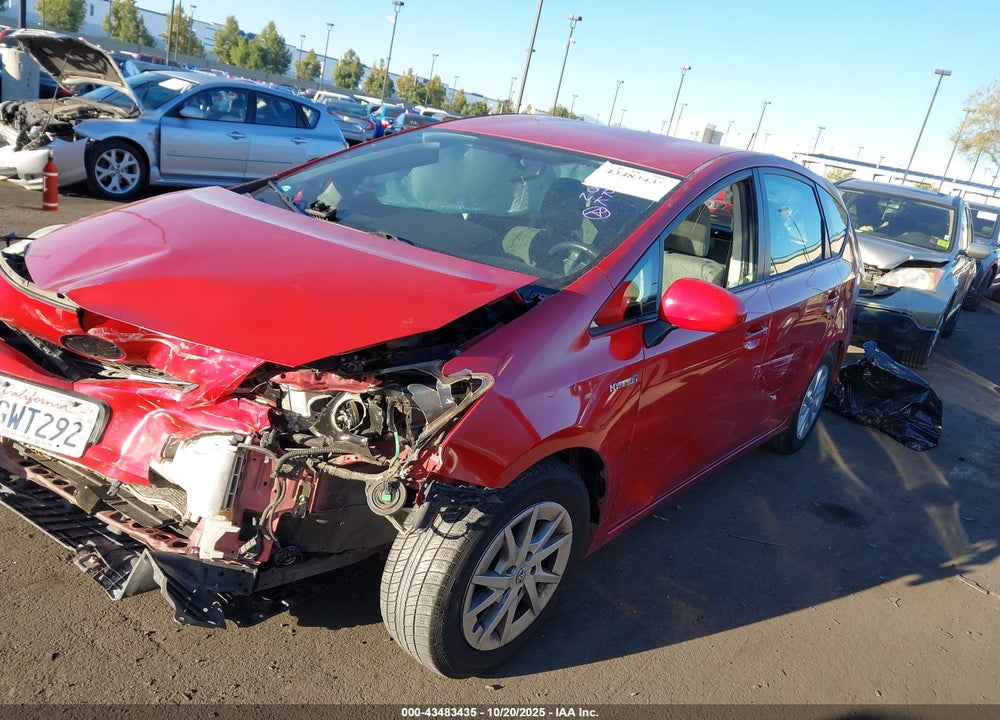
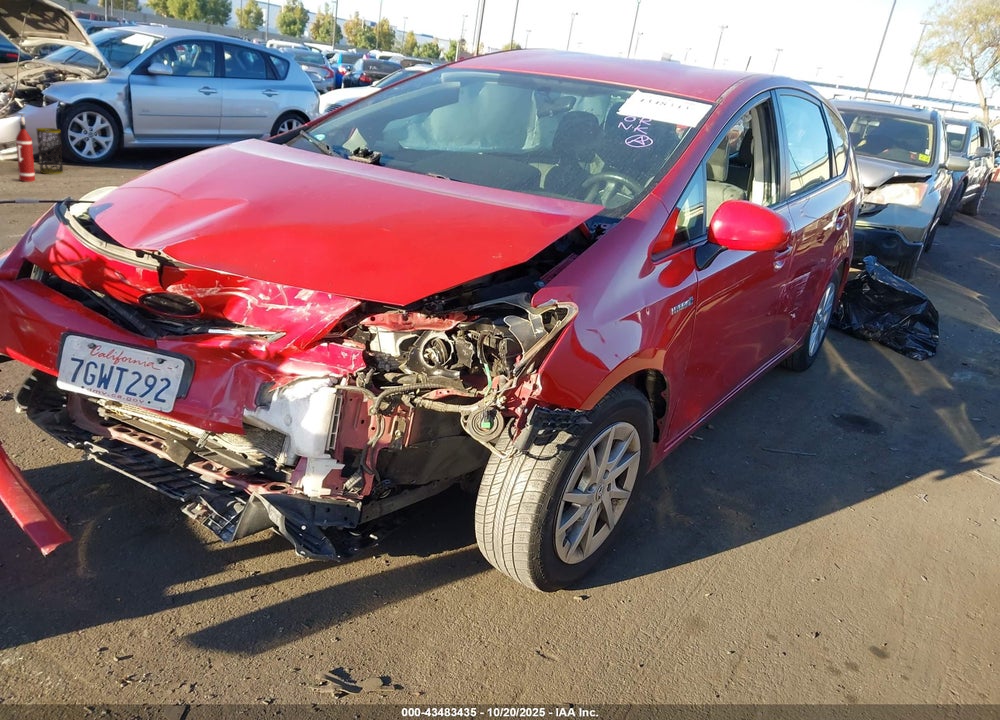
trash can: none [65,161,88,206] -> present [36,128,63,174]

